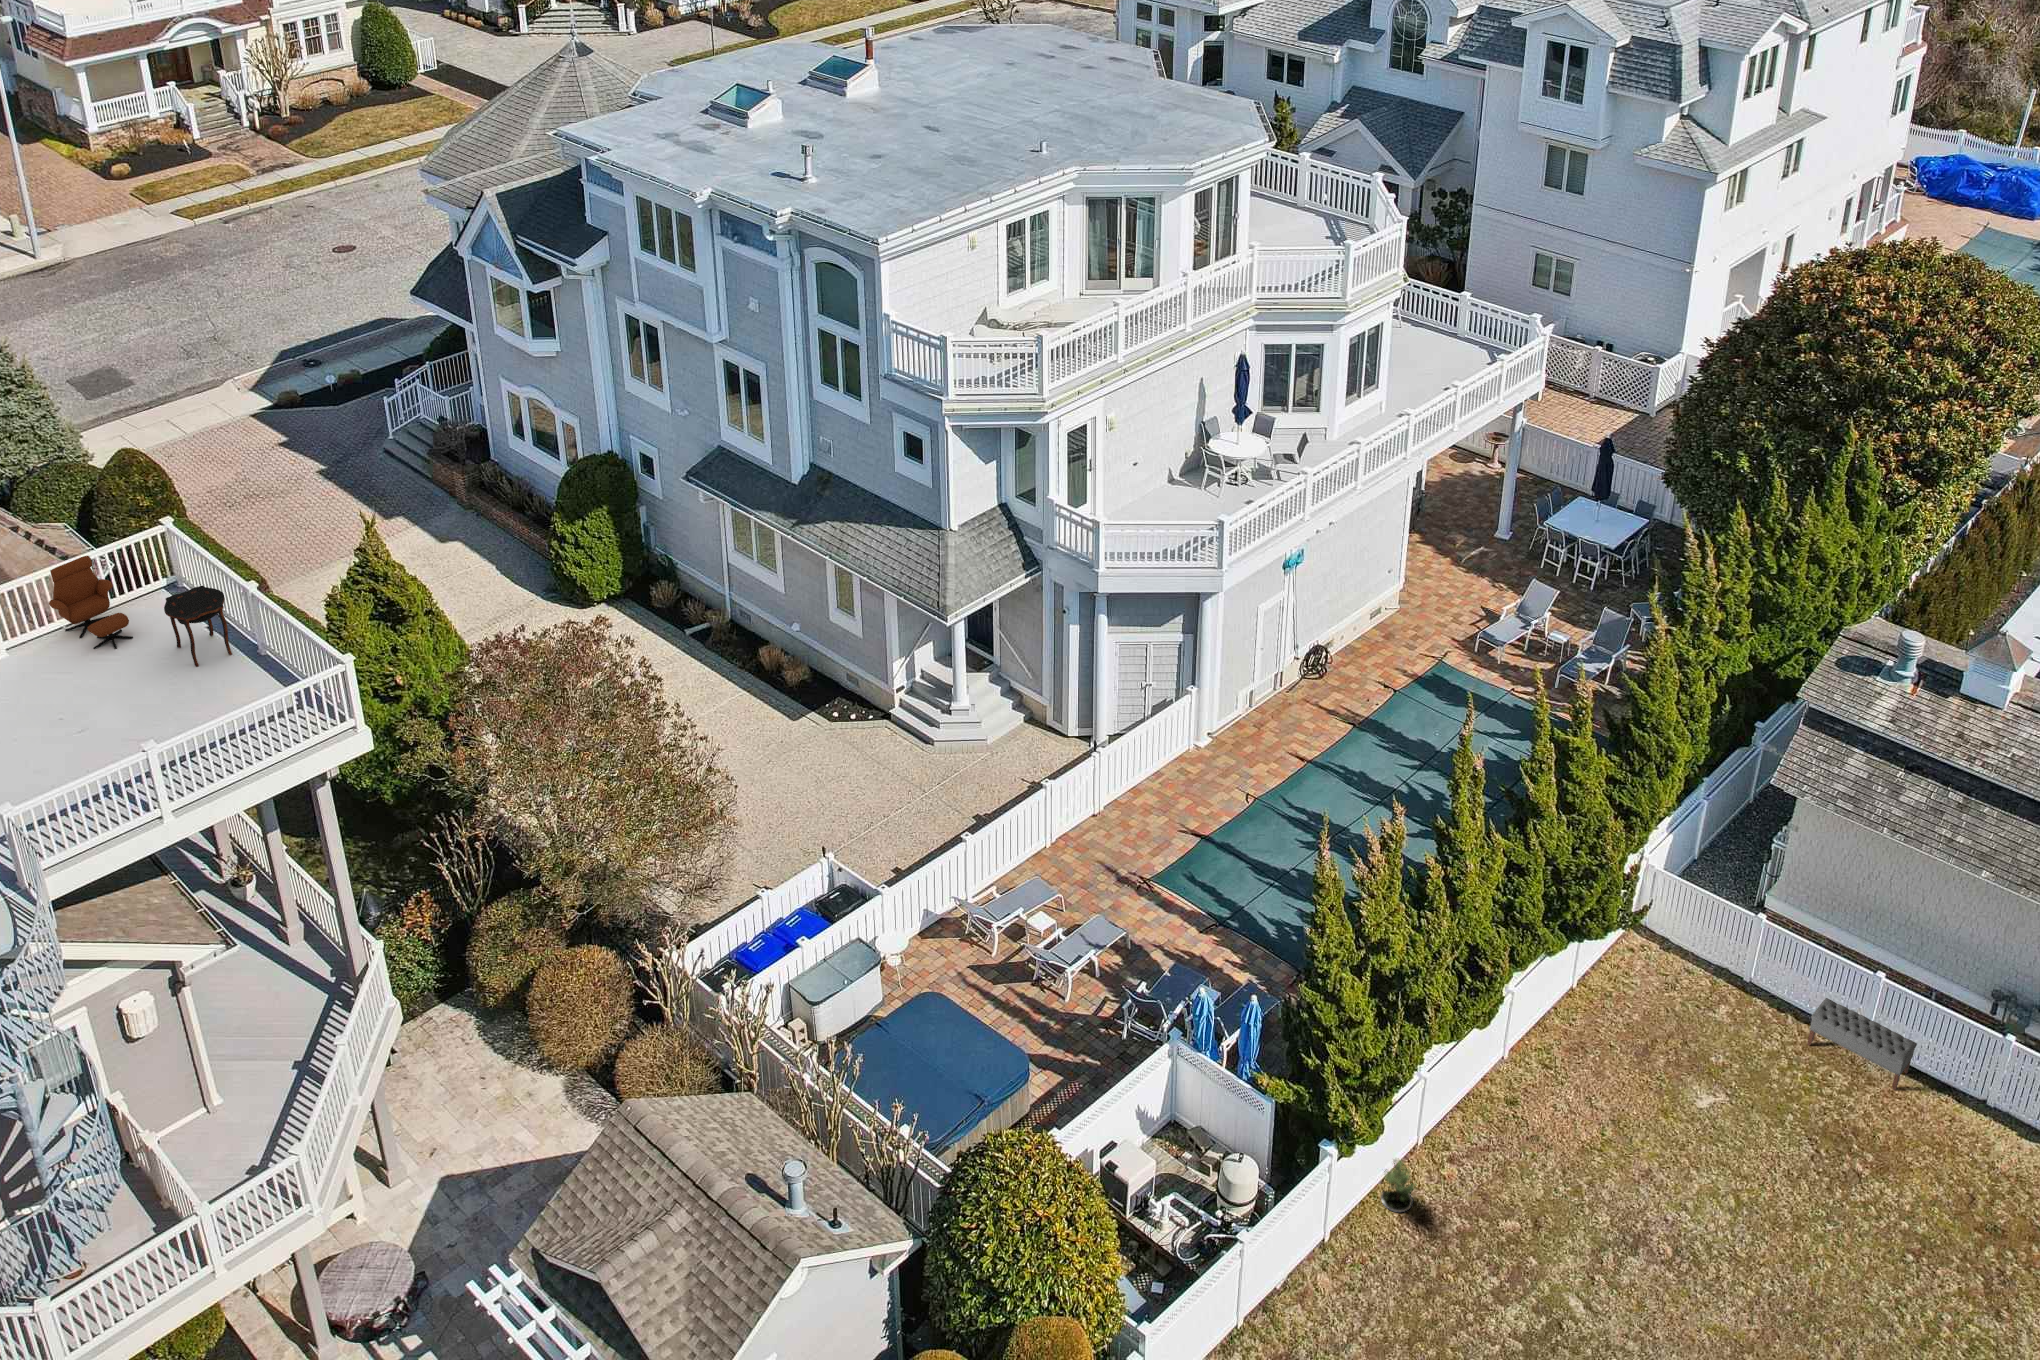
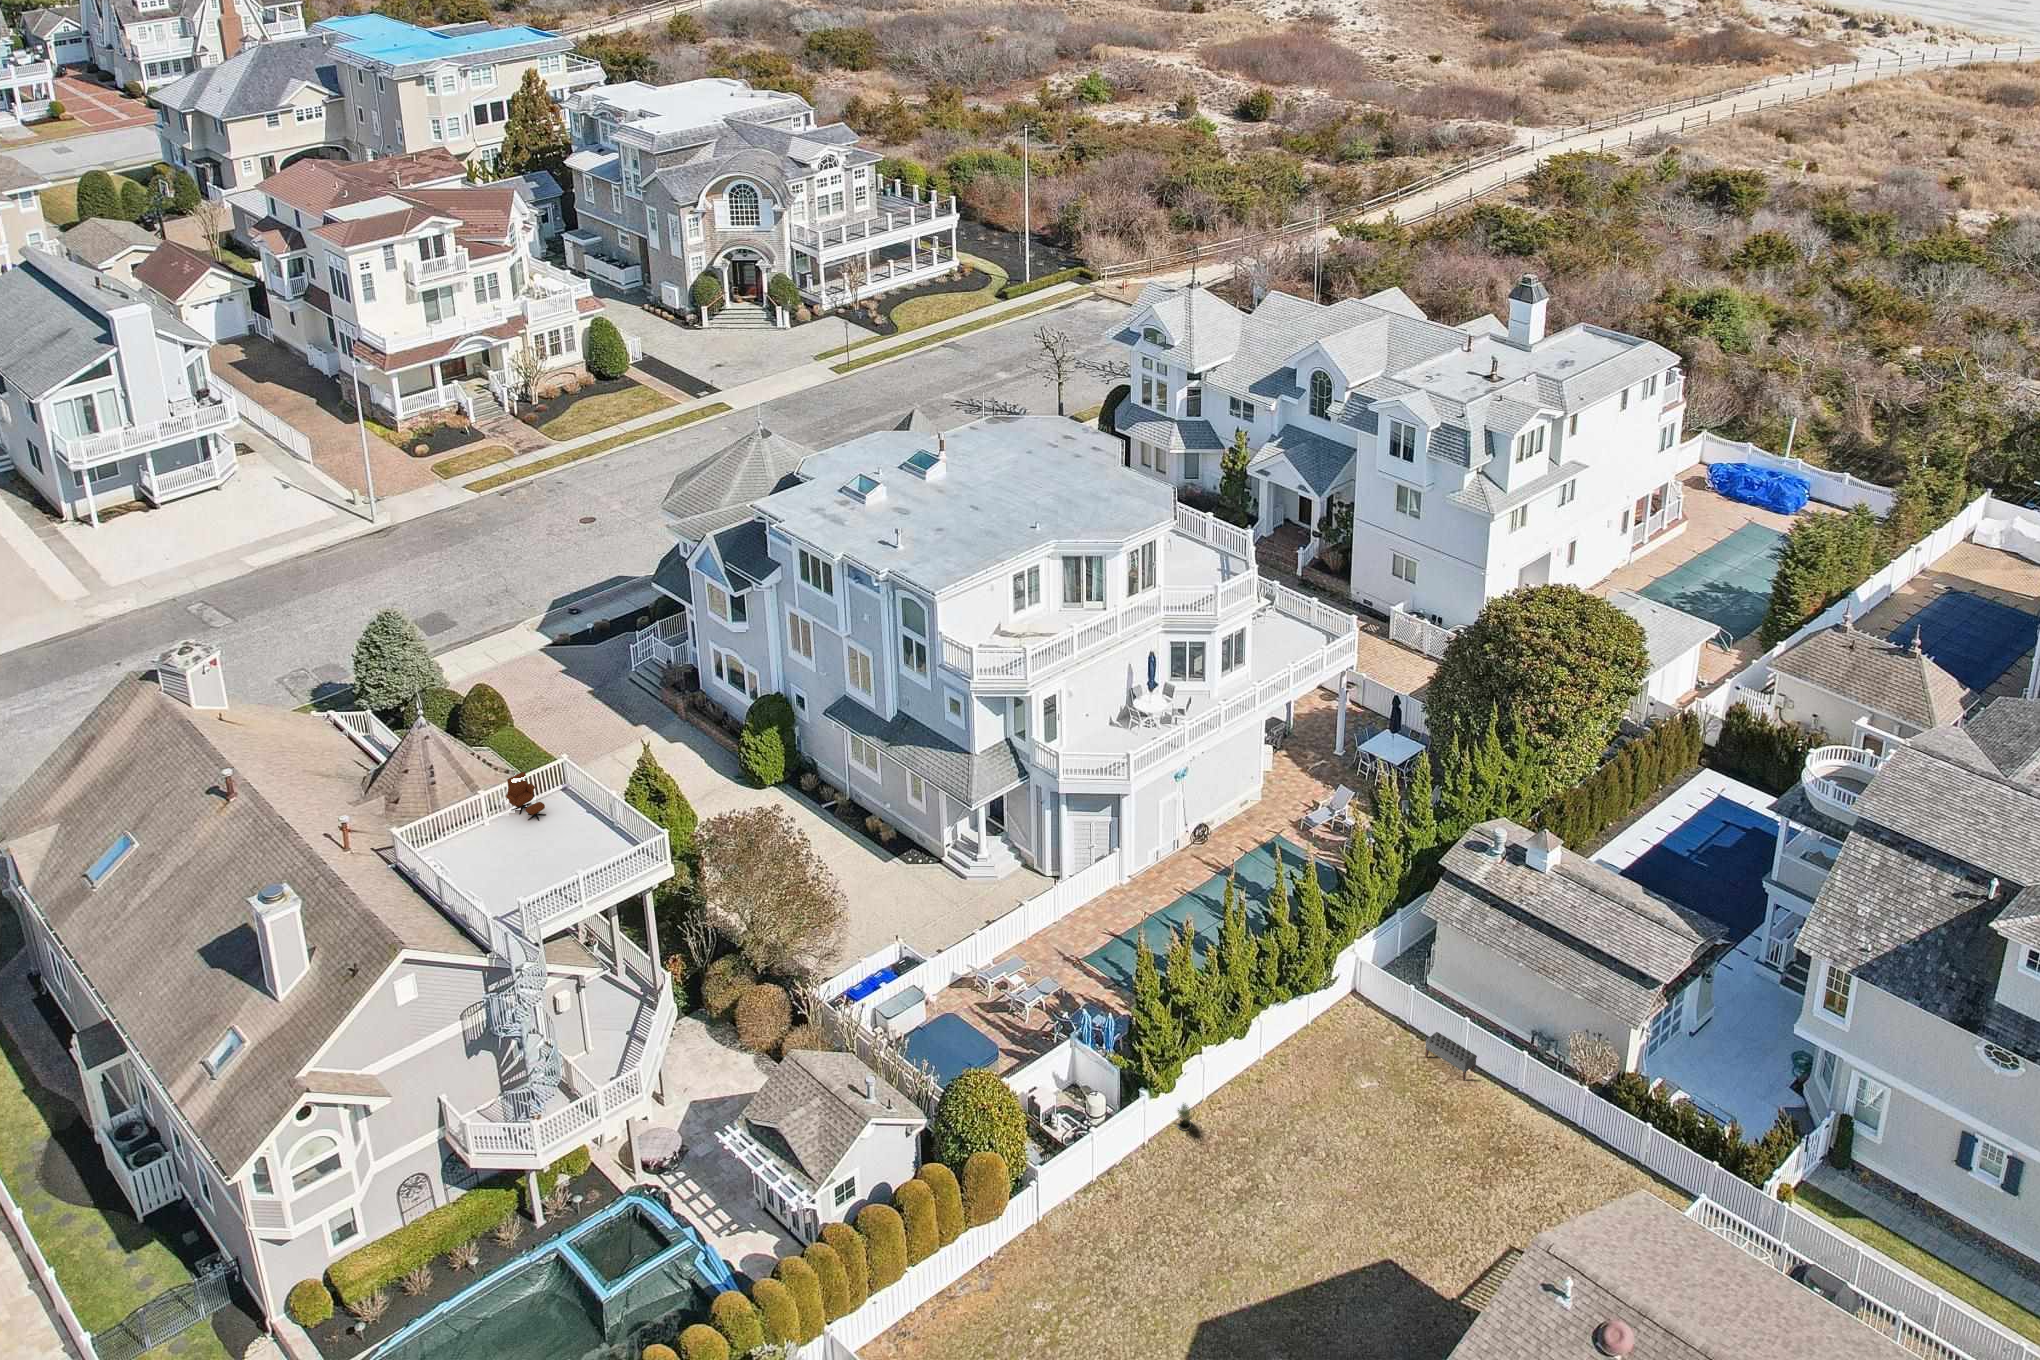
side table: present [164,586,232,667] -> none [566,789,598,832]

